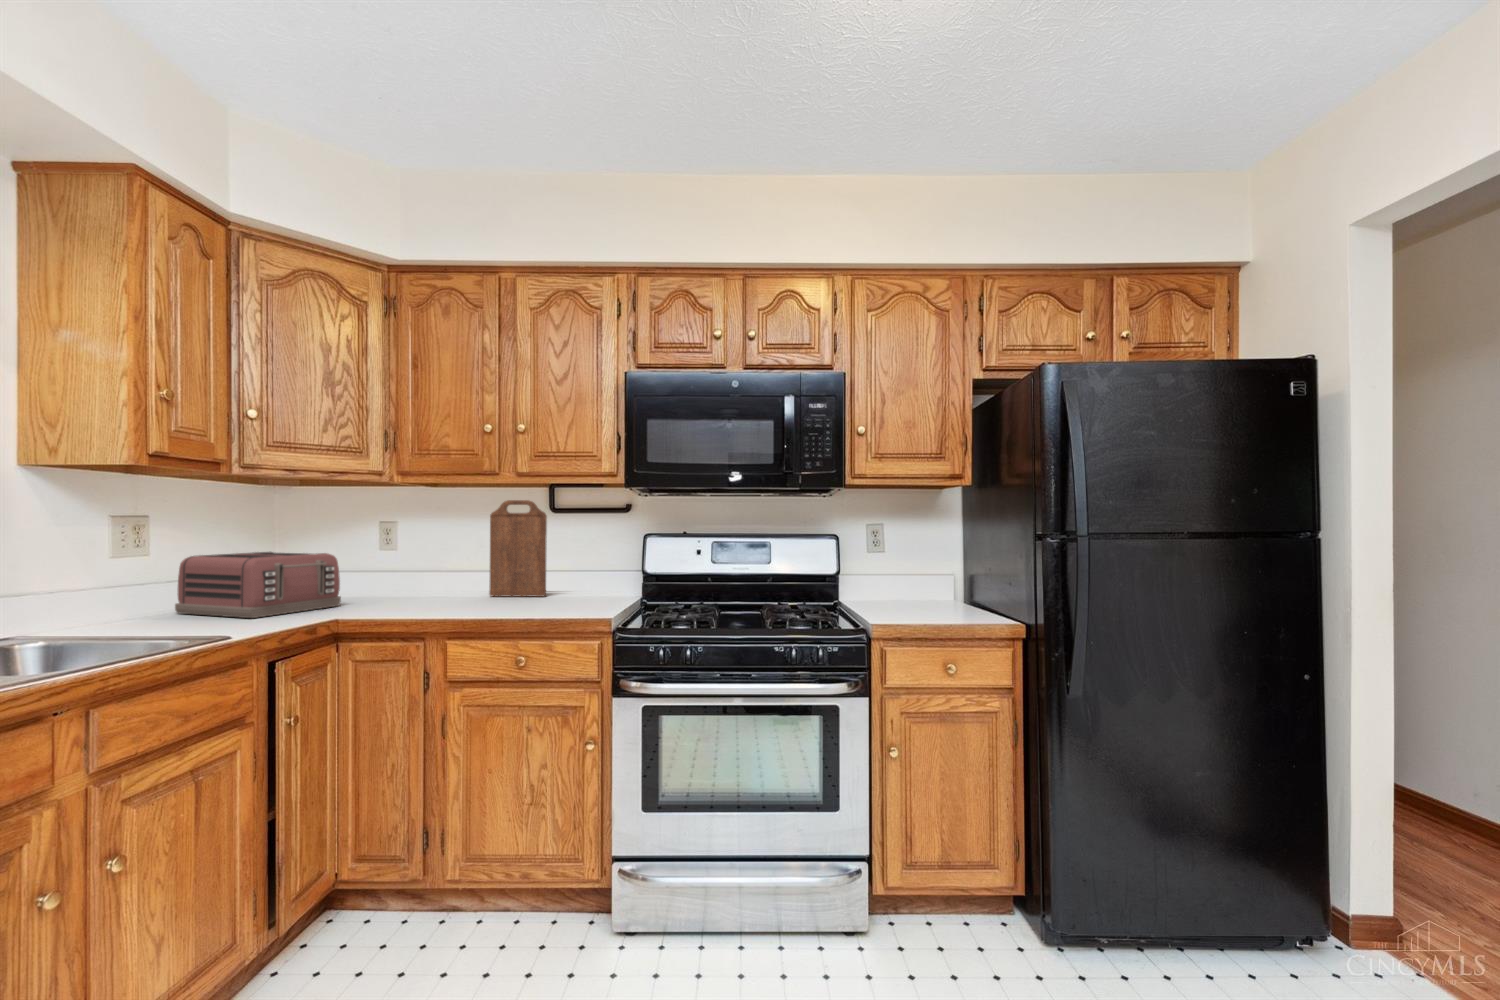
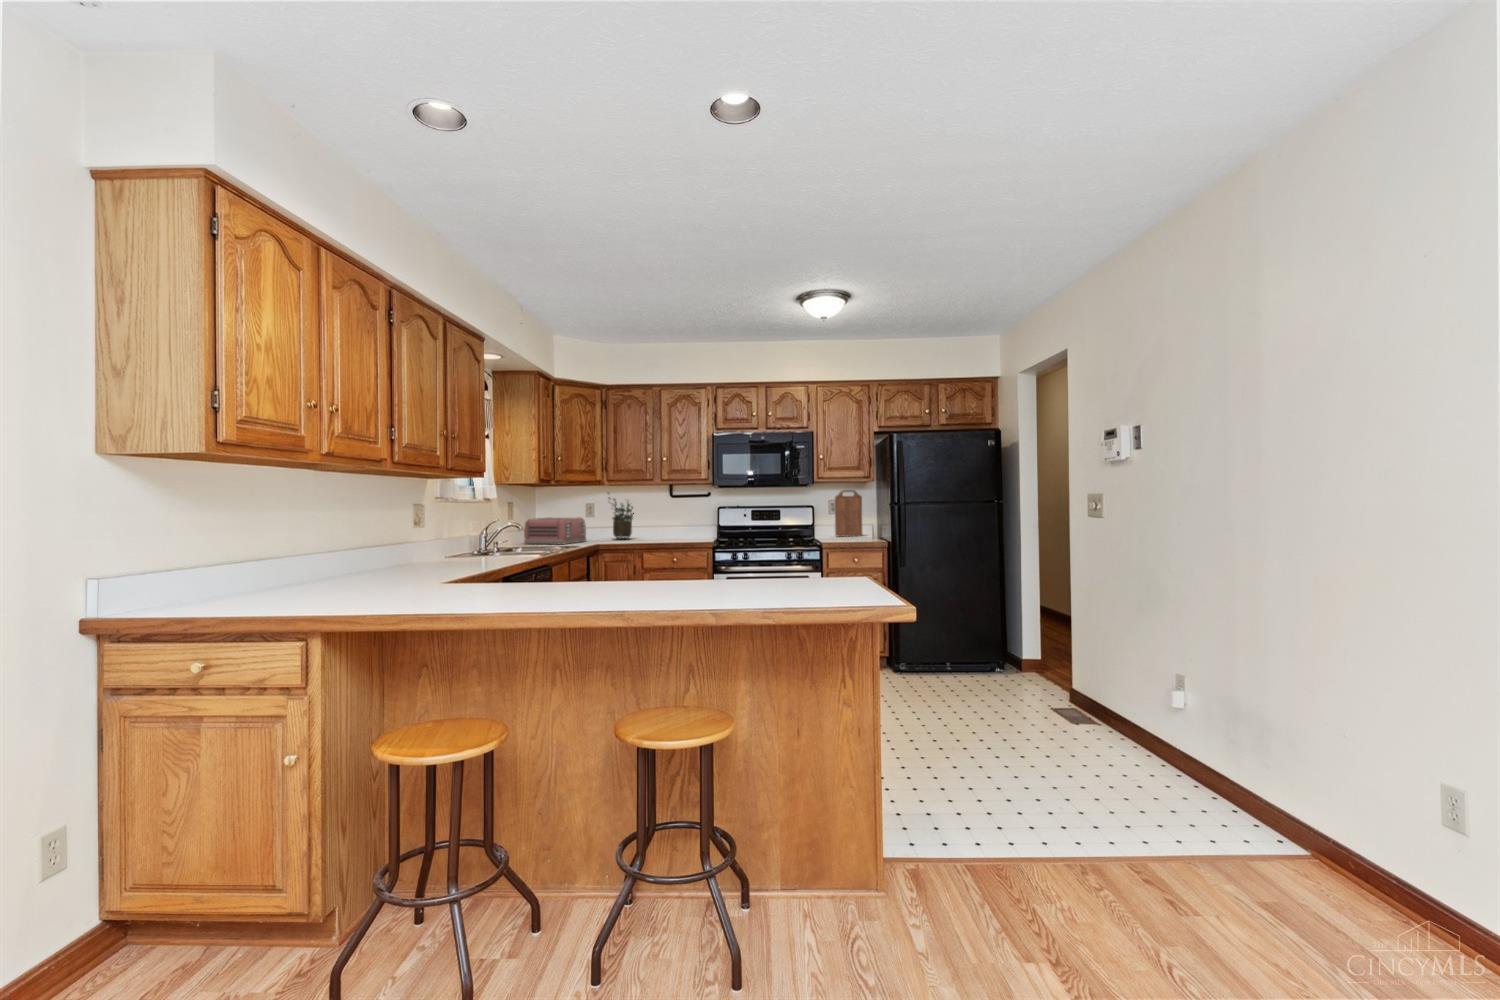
potted plant: none [404,500,461,601] -> present [609,498,634,538]
cutting board: present [489,500,547,597] -> present [835,490,862,536]

